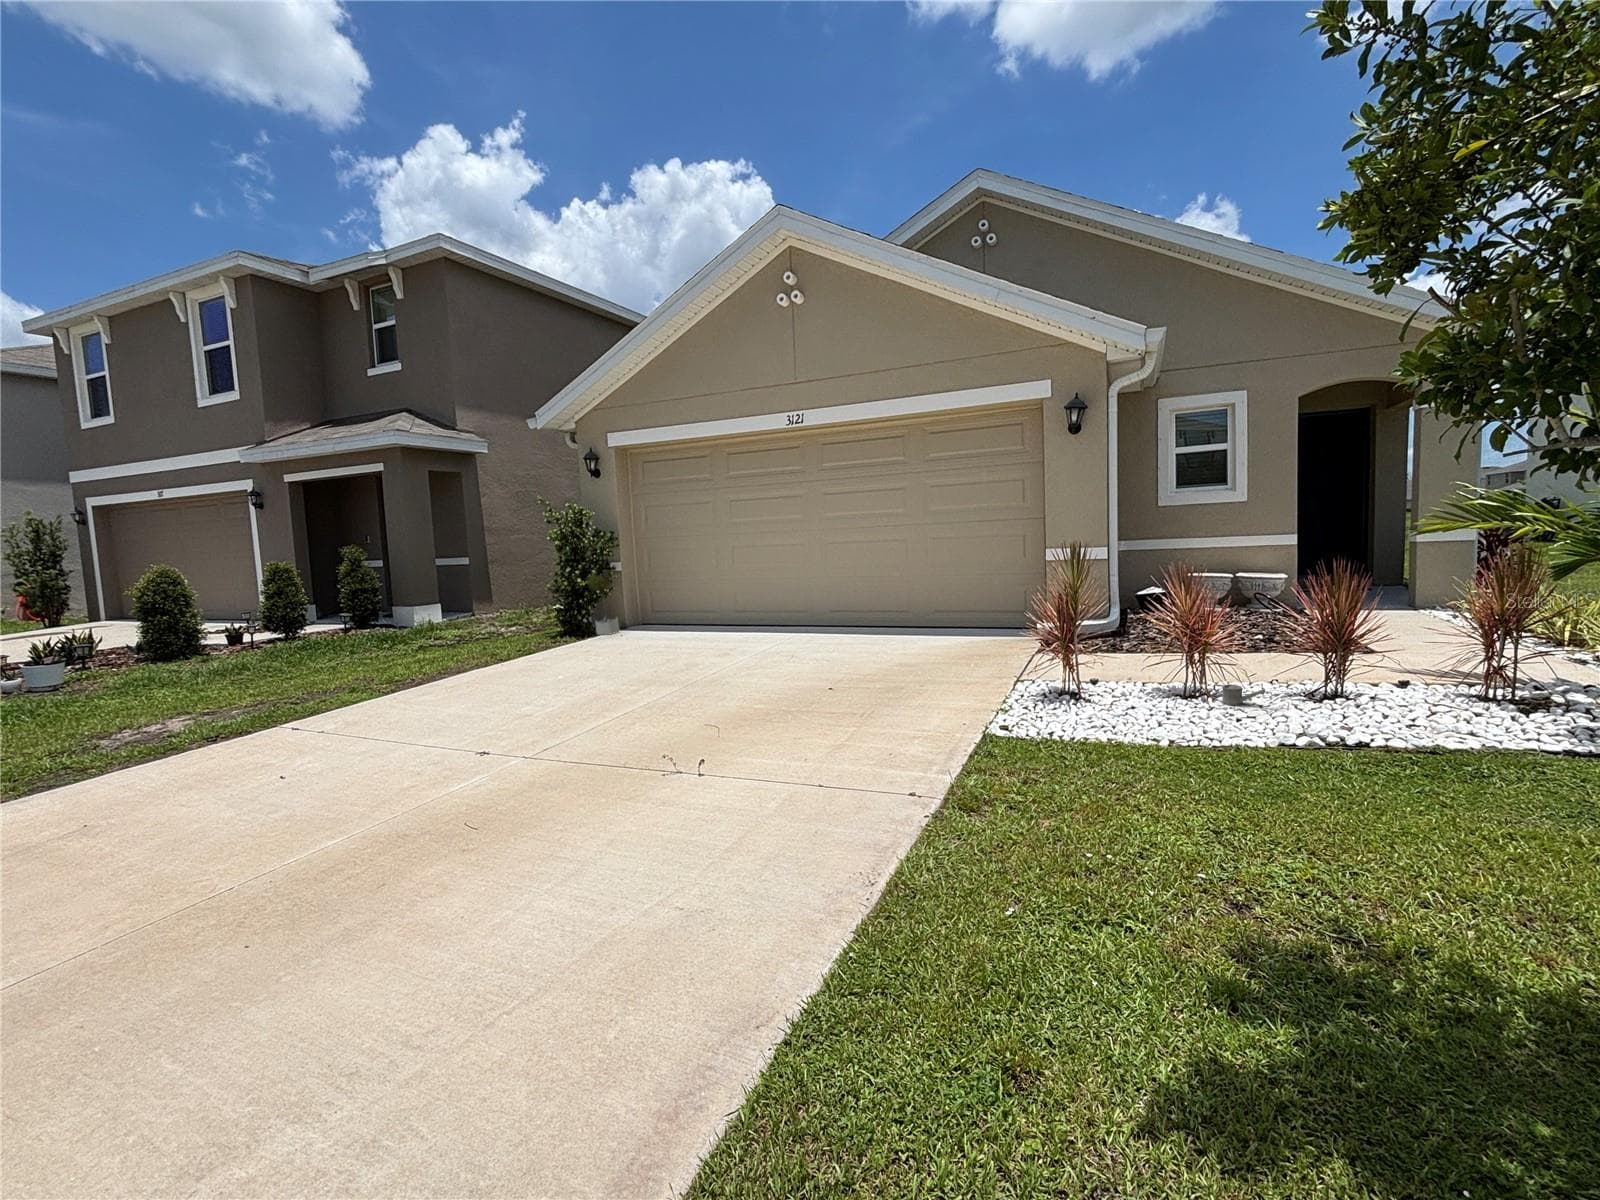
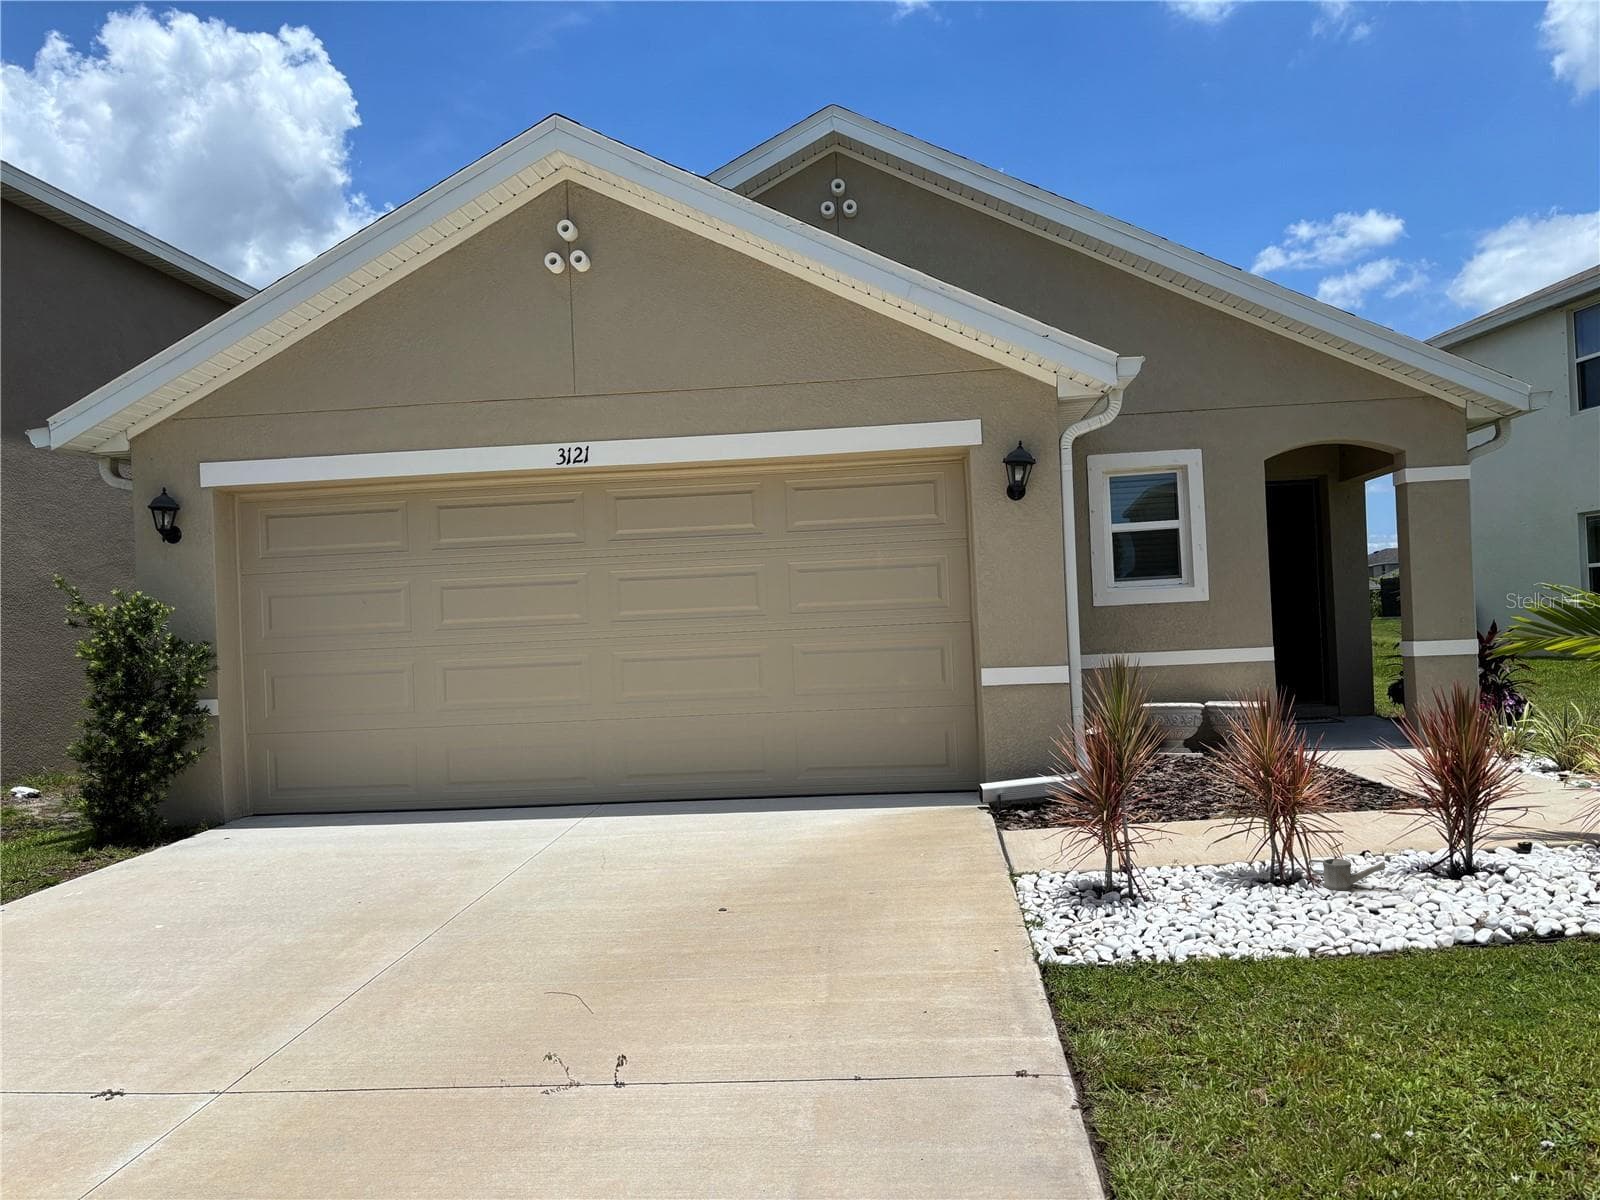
potted tree: present [587,575,619,635] -> none [147,727,212,843]

